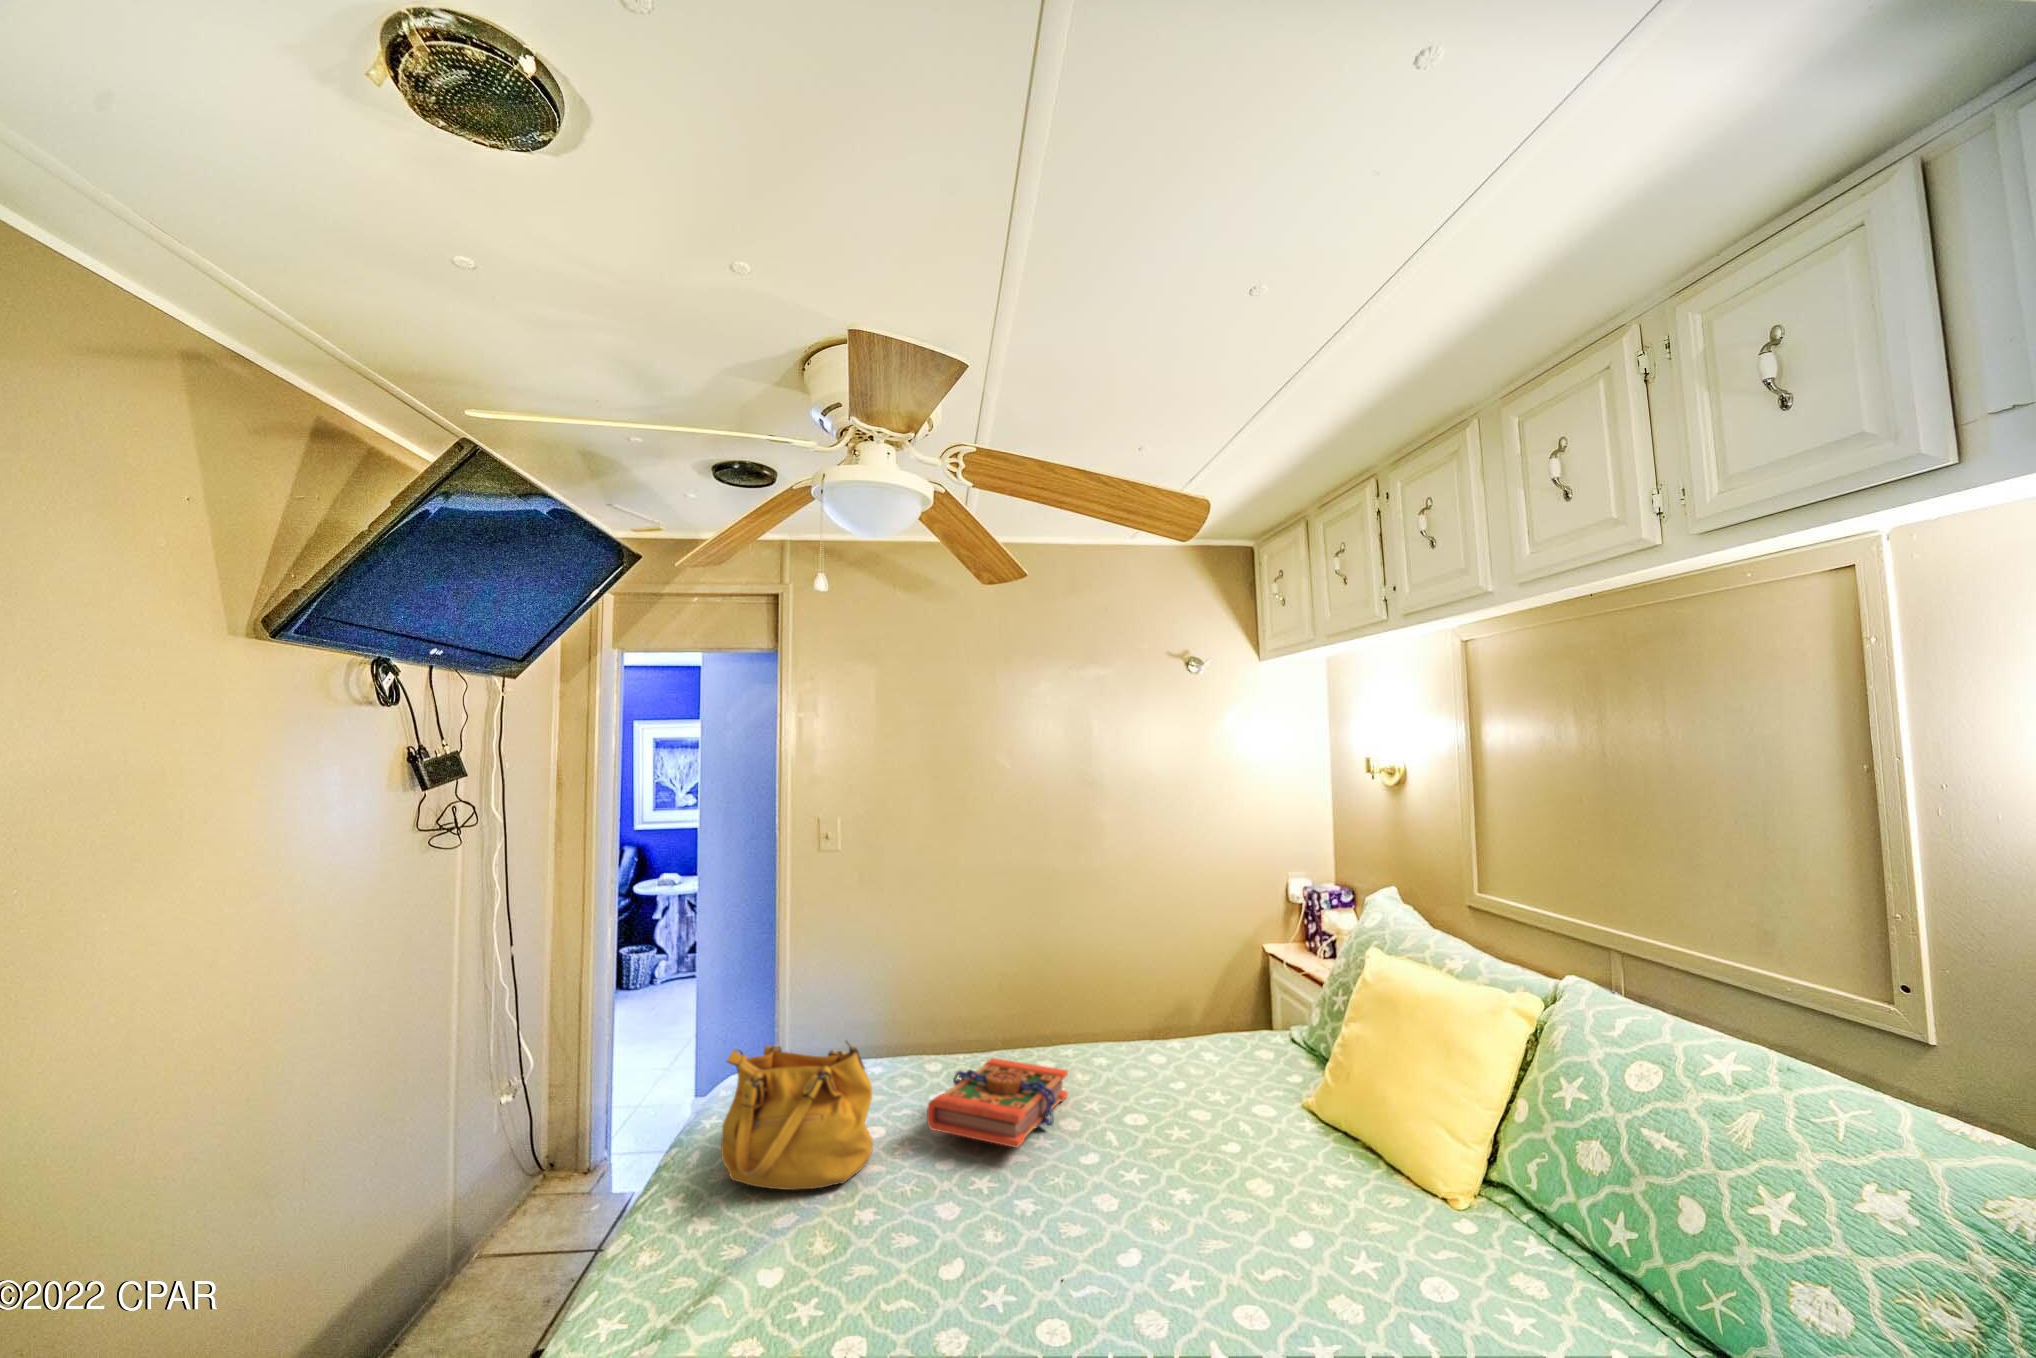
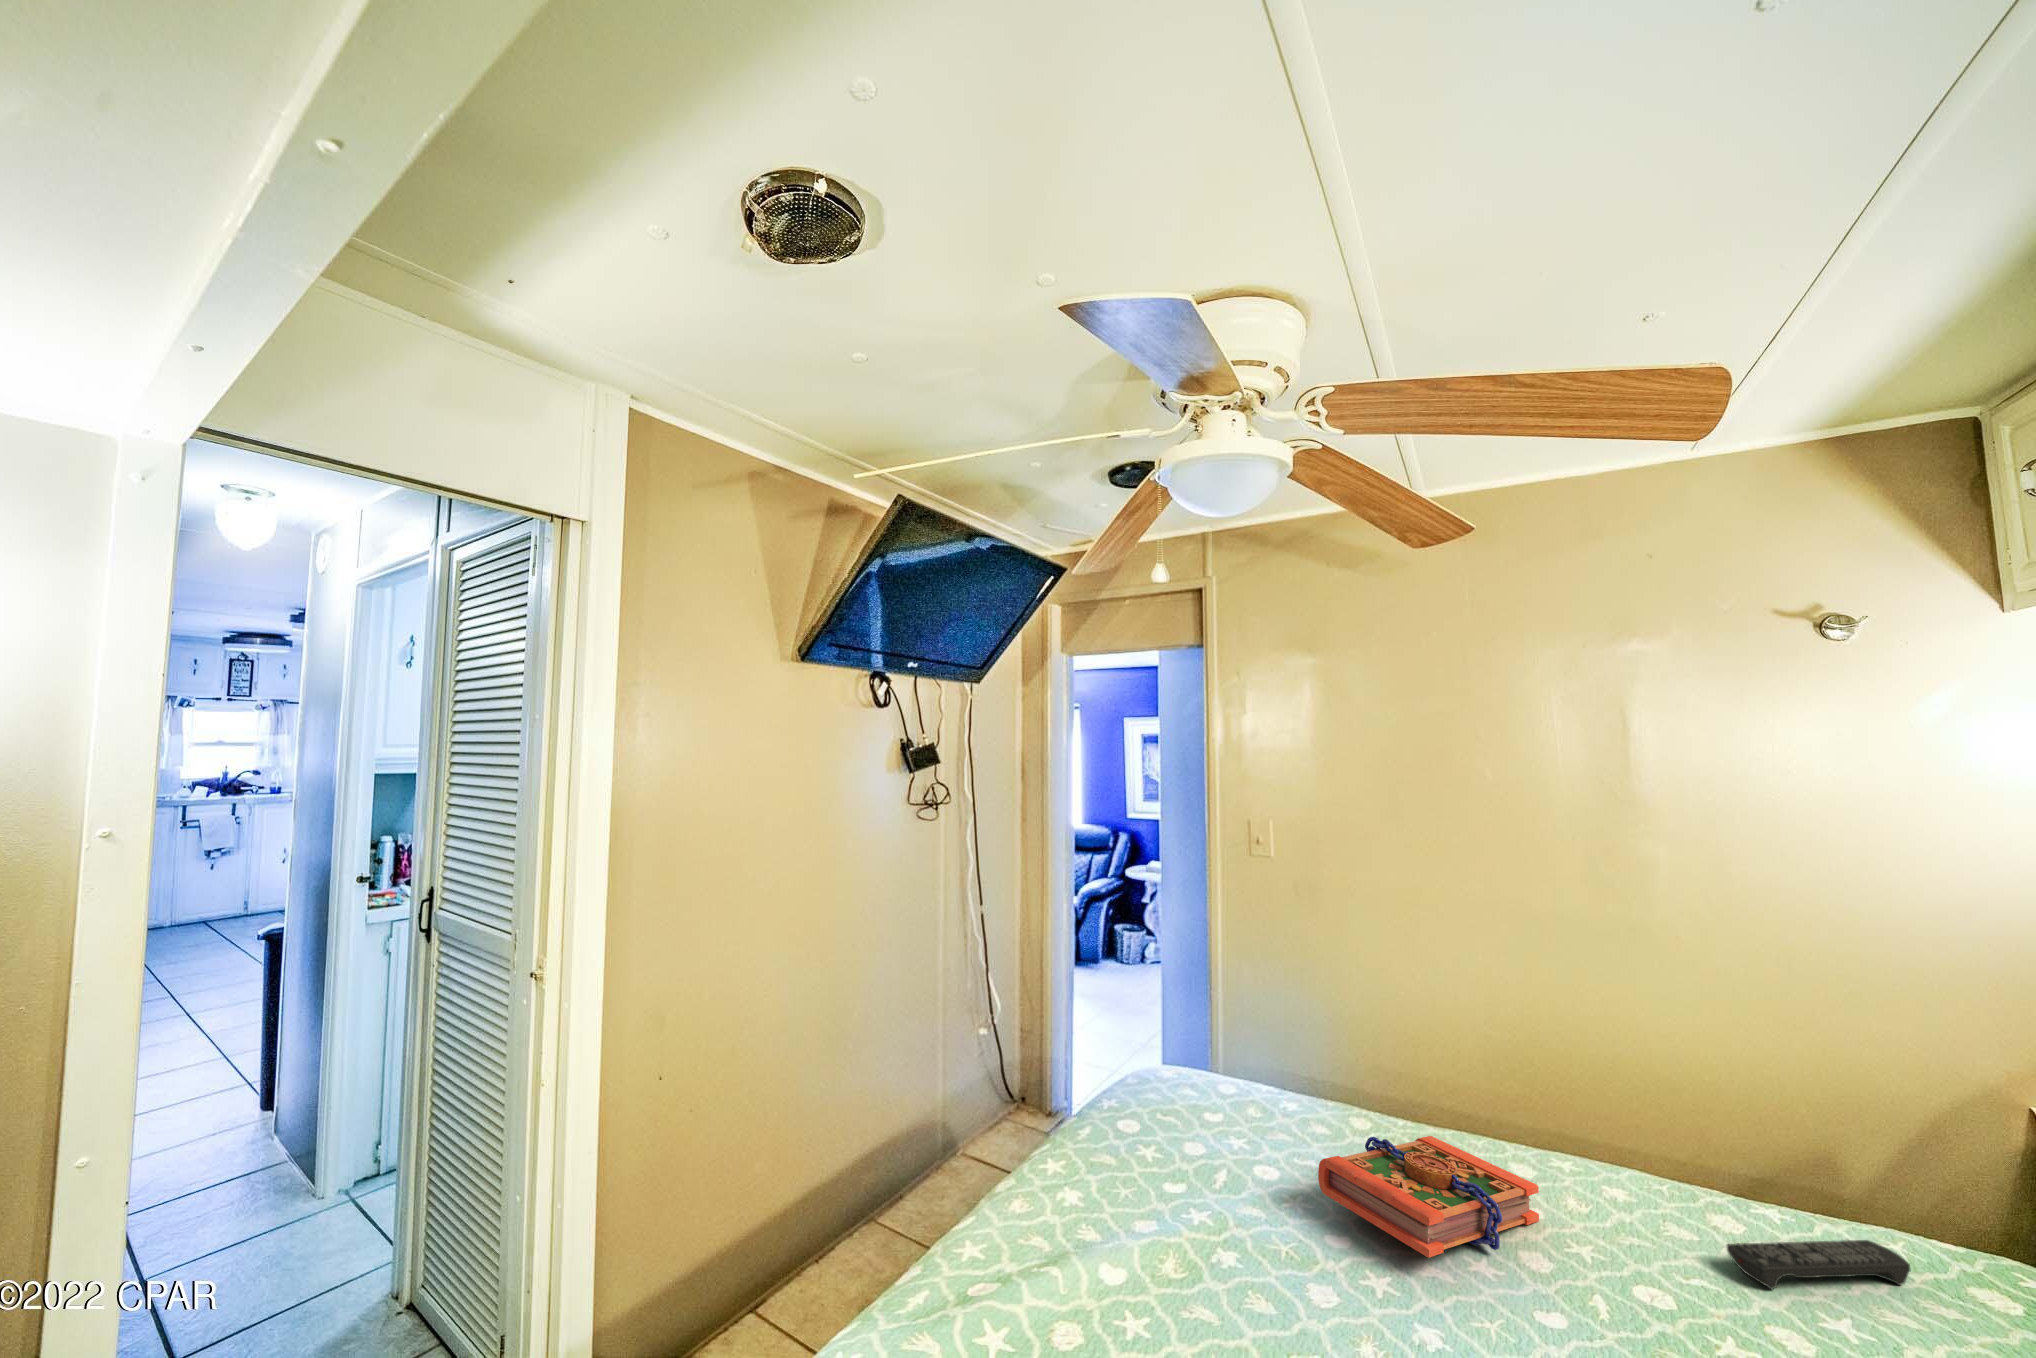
handbag: present [721,1041,873,1190] -> none [1105,1040,1254,1214]
remote control: none [1166,1044,1240,1091] -> present [1726,1240,1911,1289]

